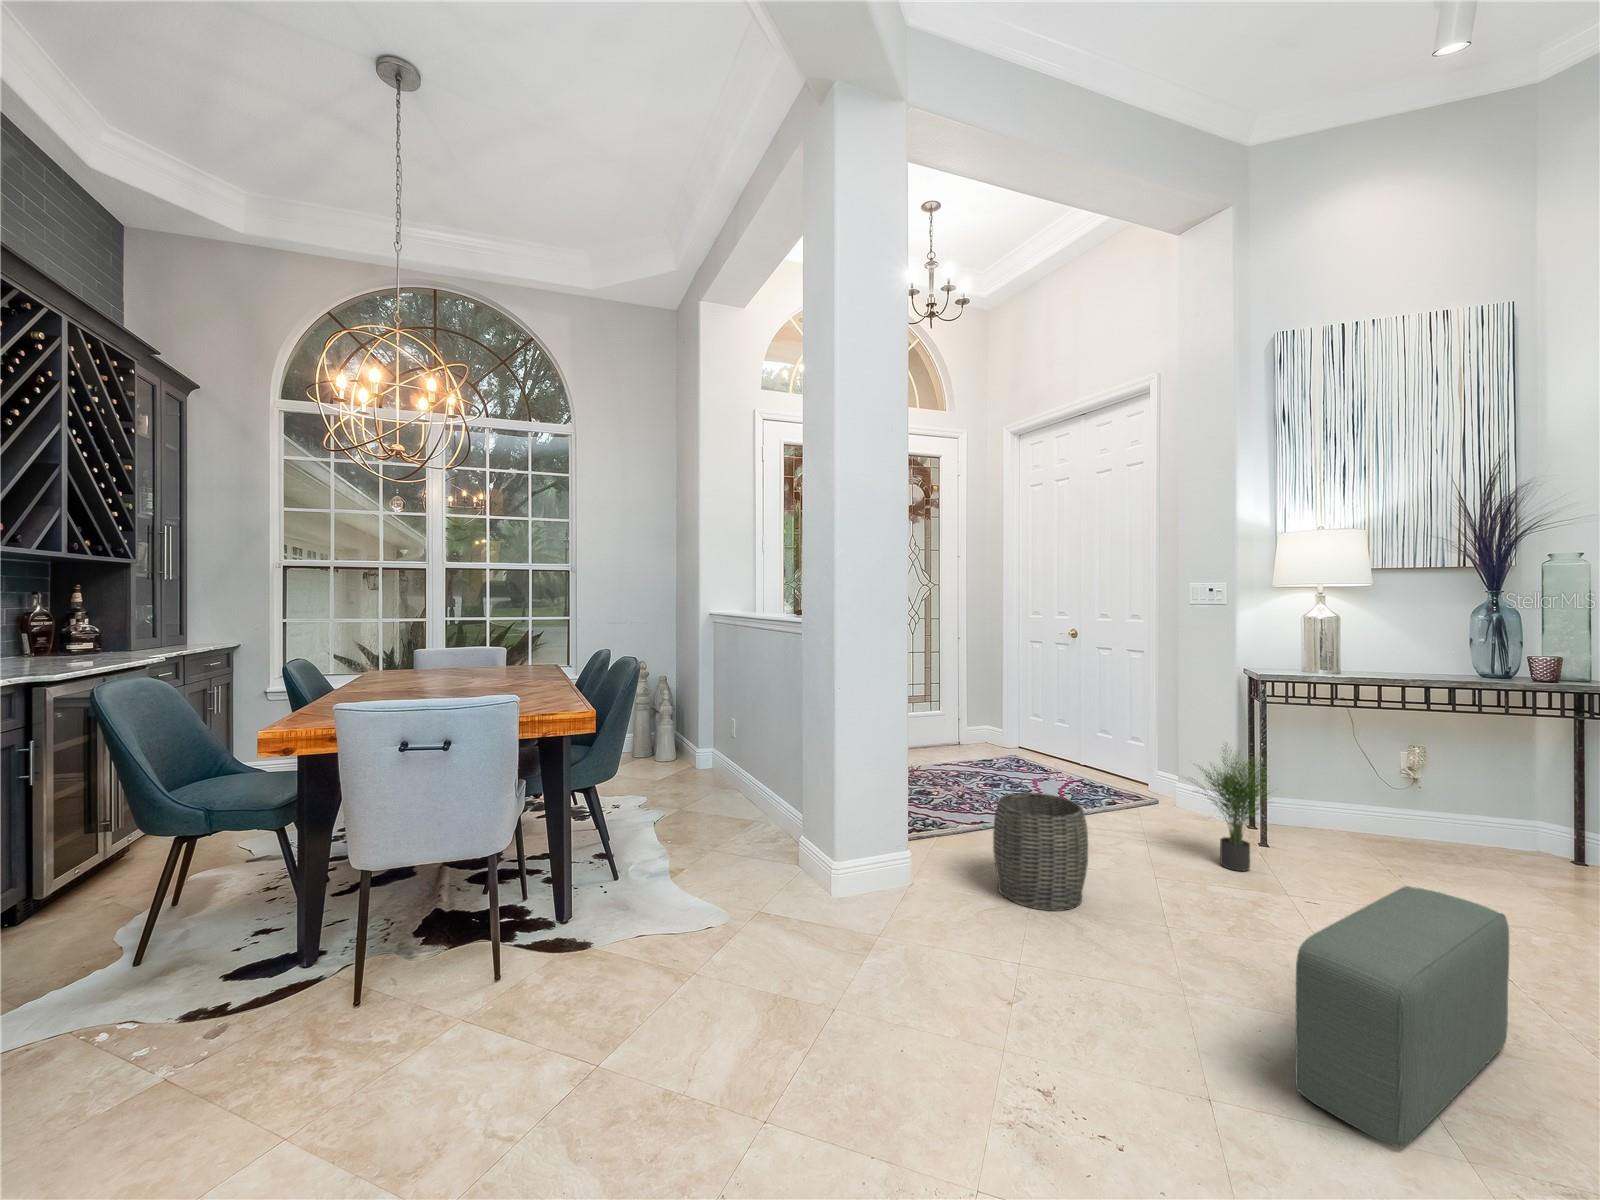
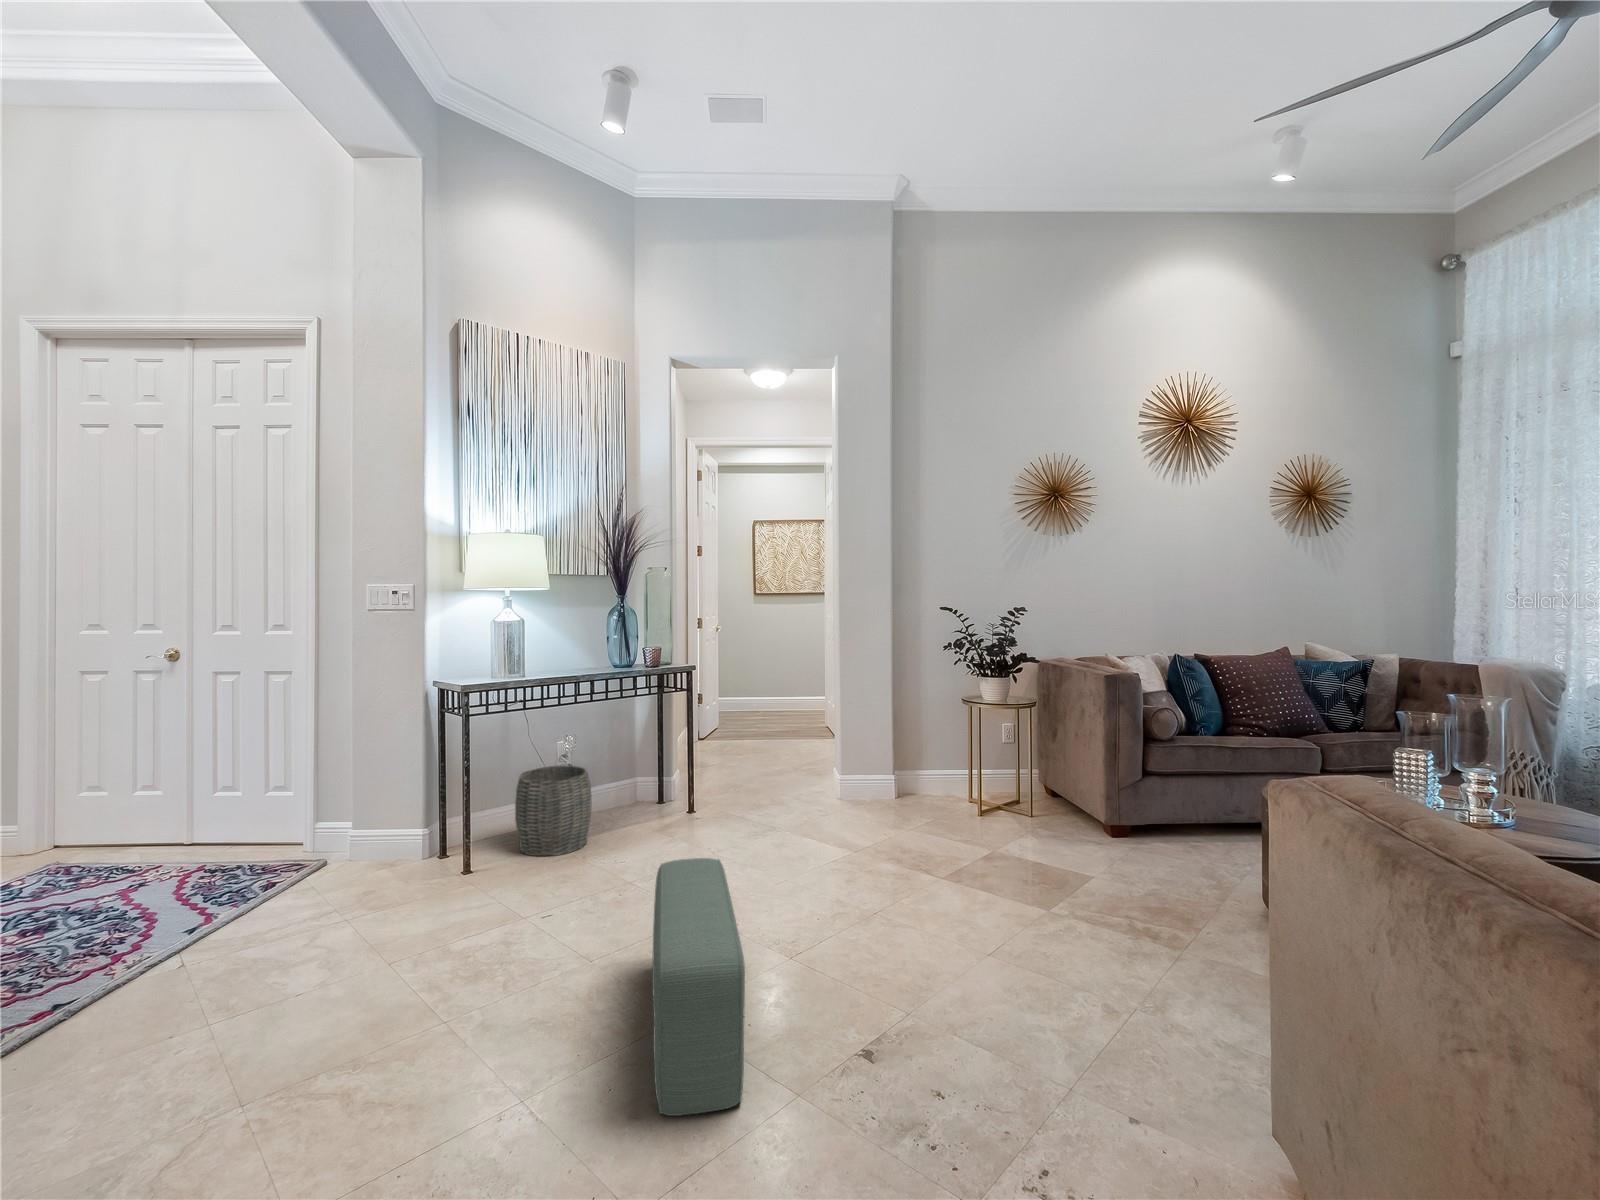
potted plant: present [1191,747,1268,871] -> none [391,761,506,908]
woven basket: present [993,793,1088,911] -> present [515,766,592,856]

